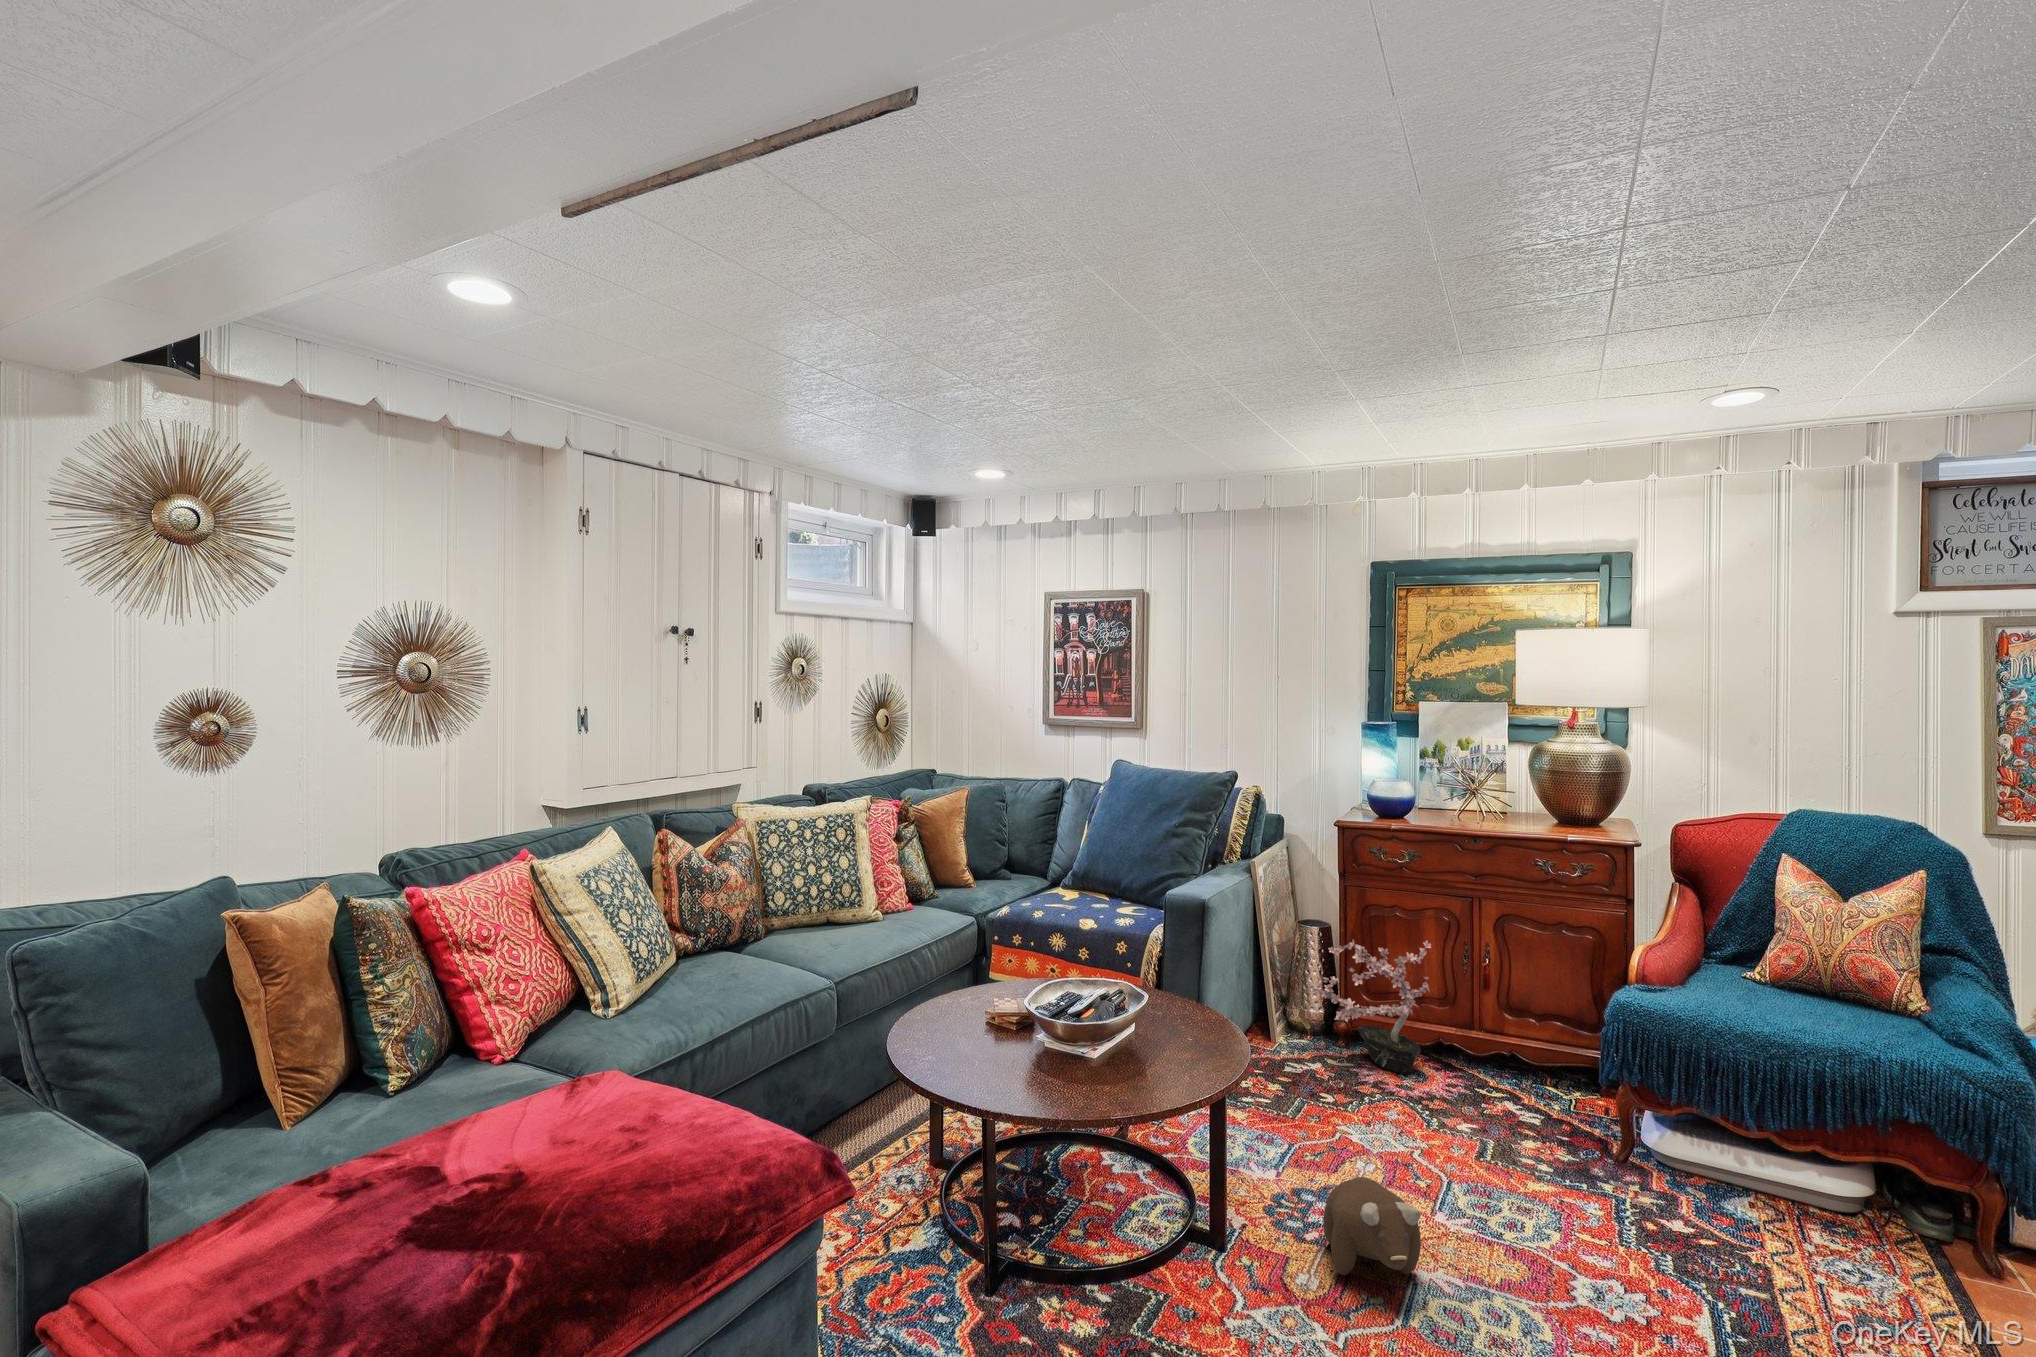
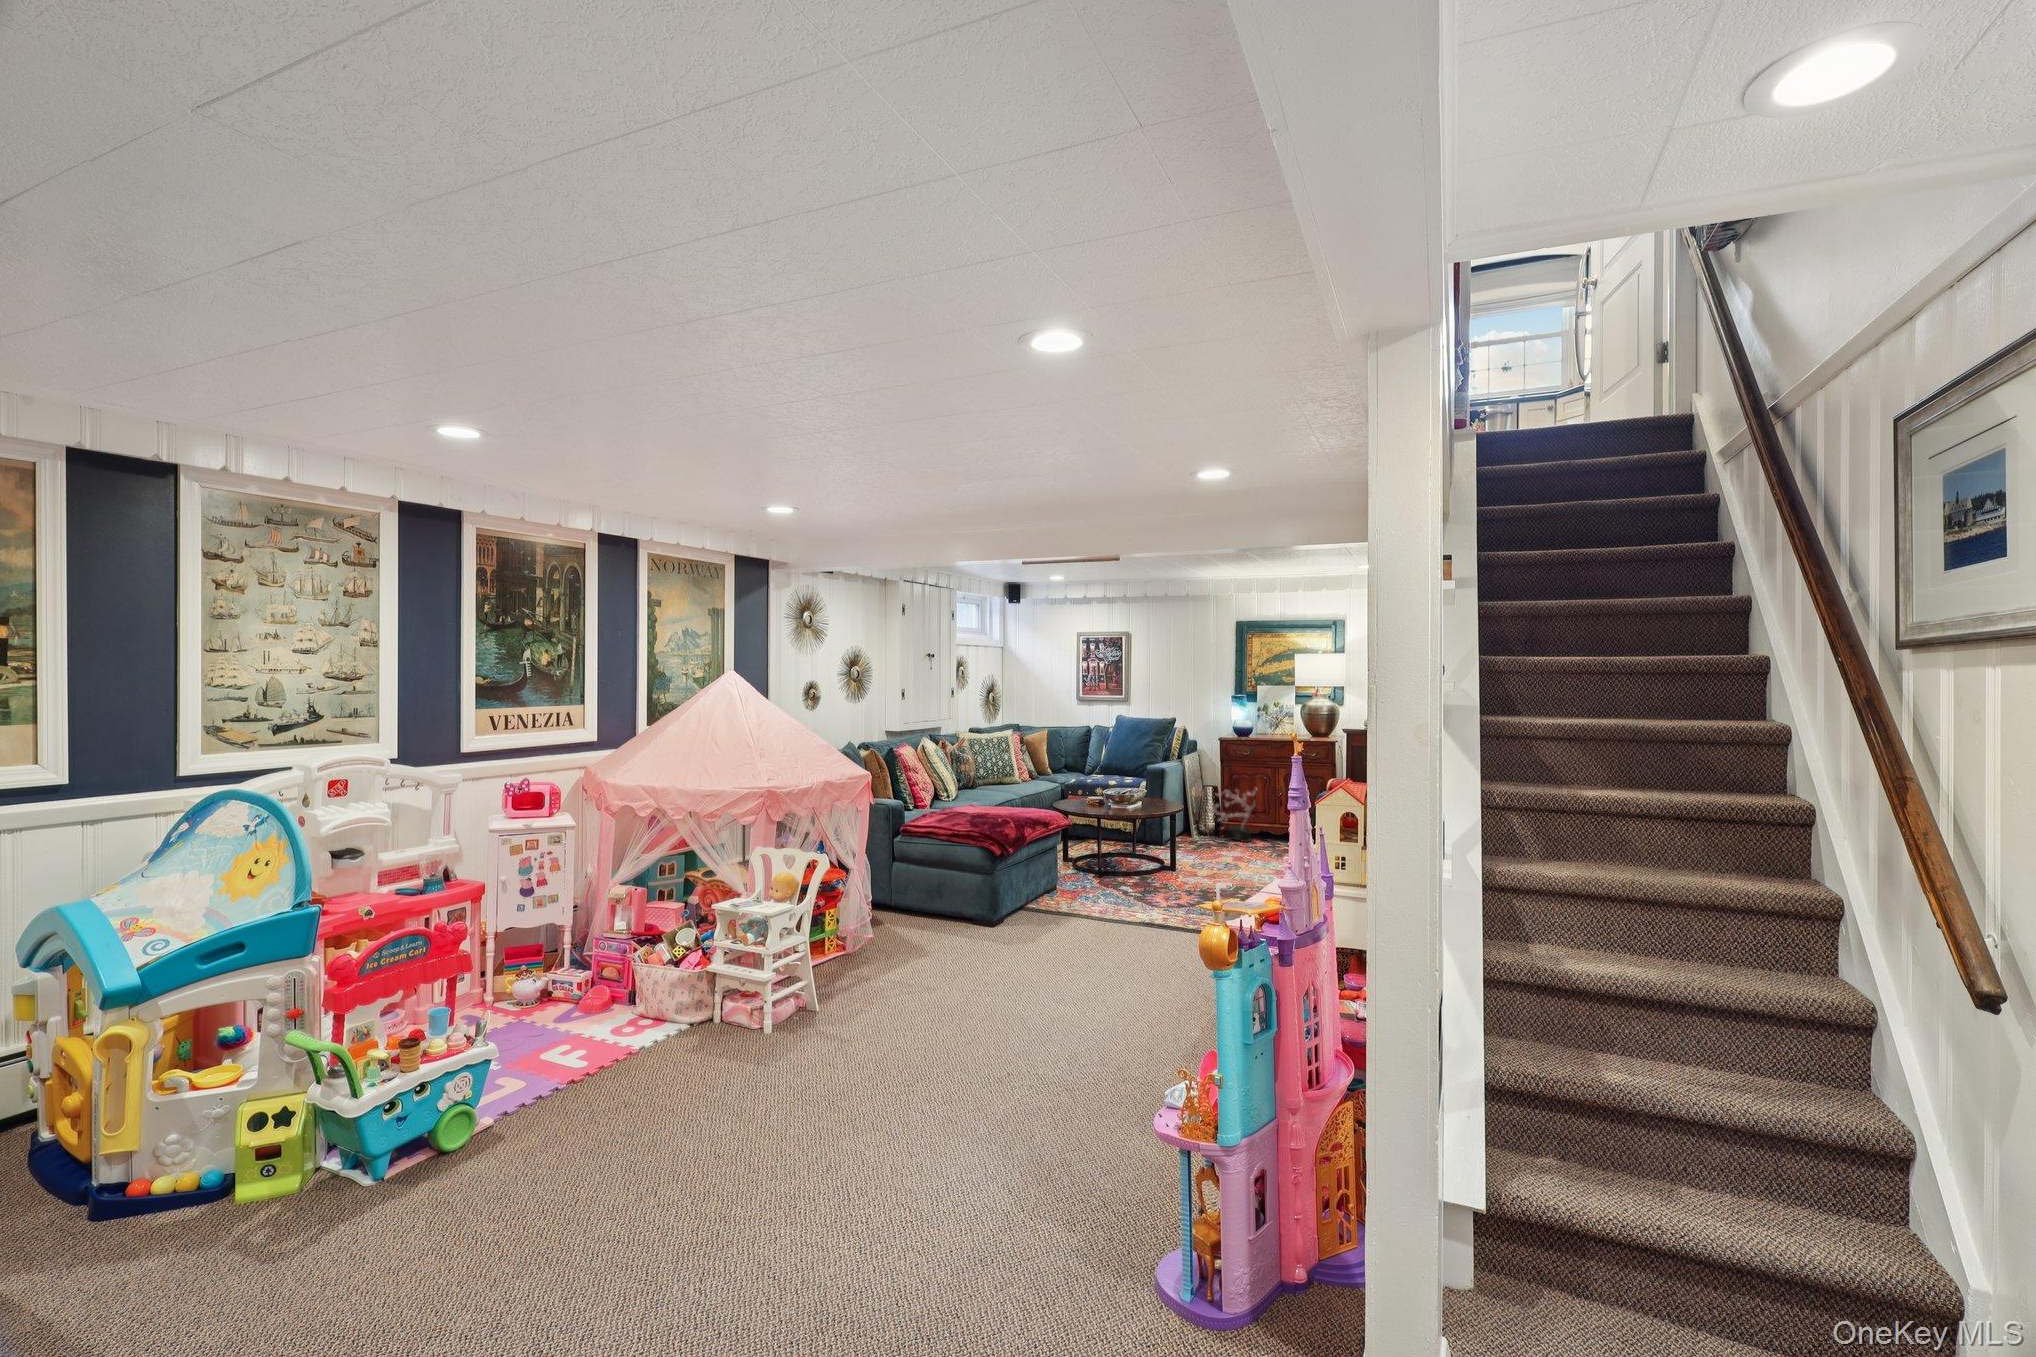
plush toy: present [1323,1177,1421,1275] -> none [1206,843,1237,872]

